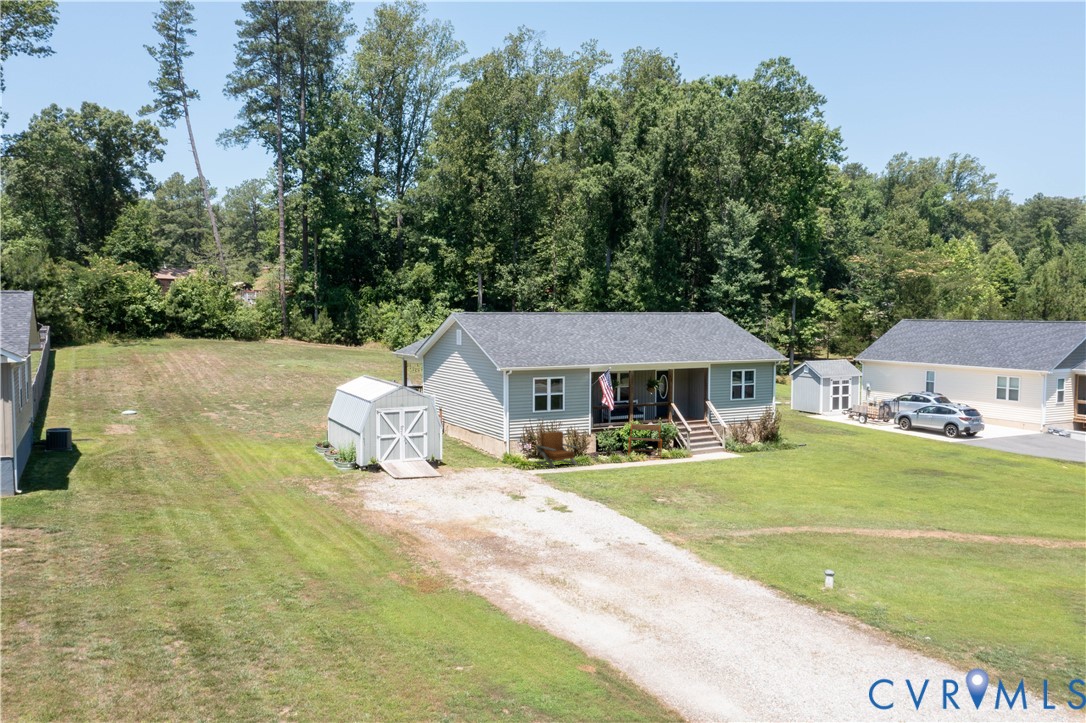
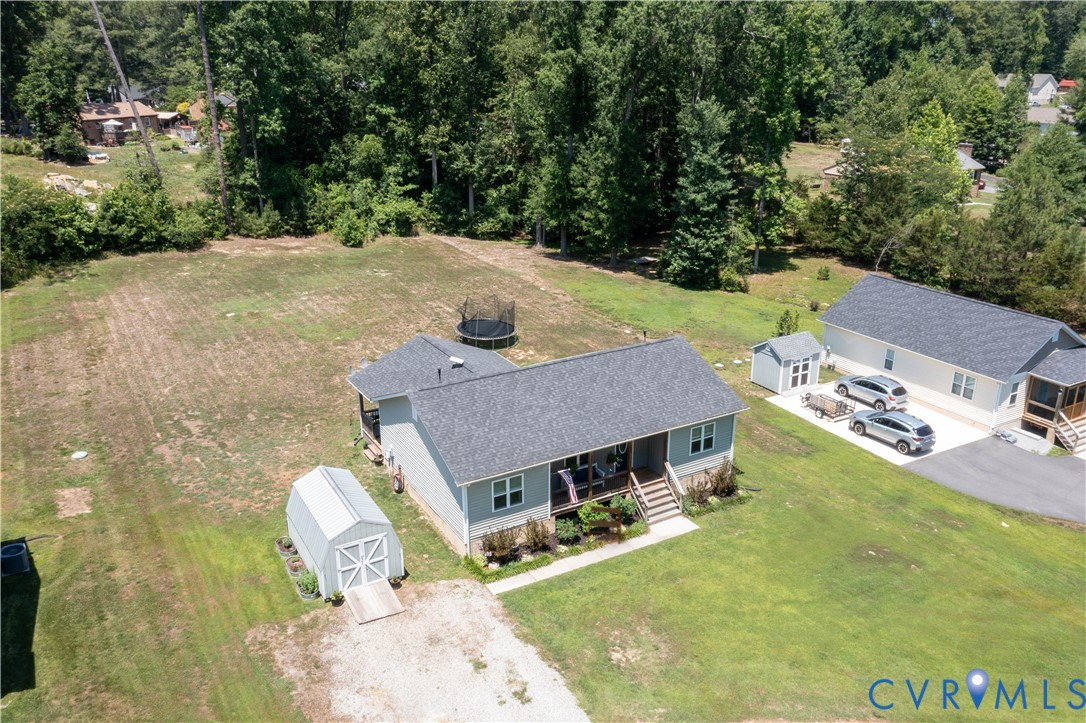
lounge chair: present [535,431,578,467] -> none [496,534,539,581]

